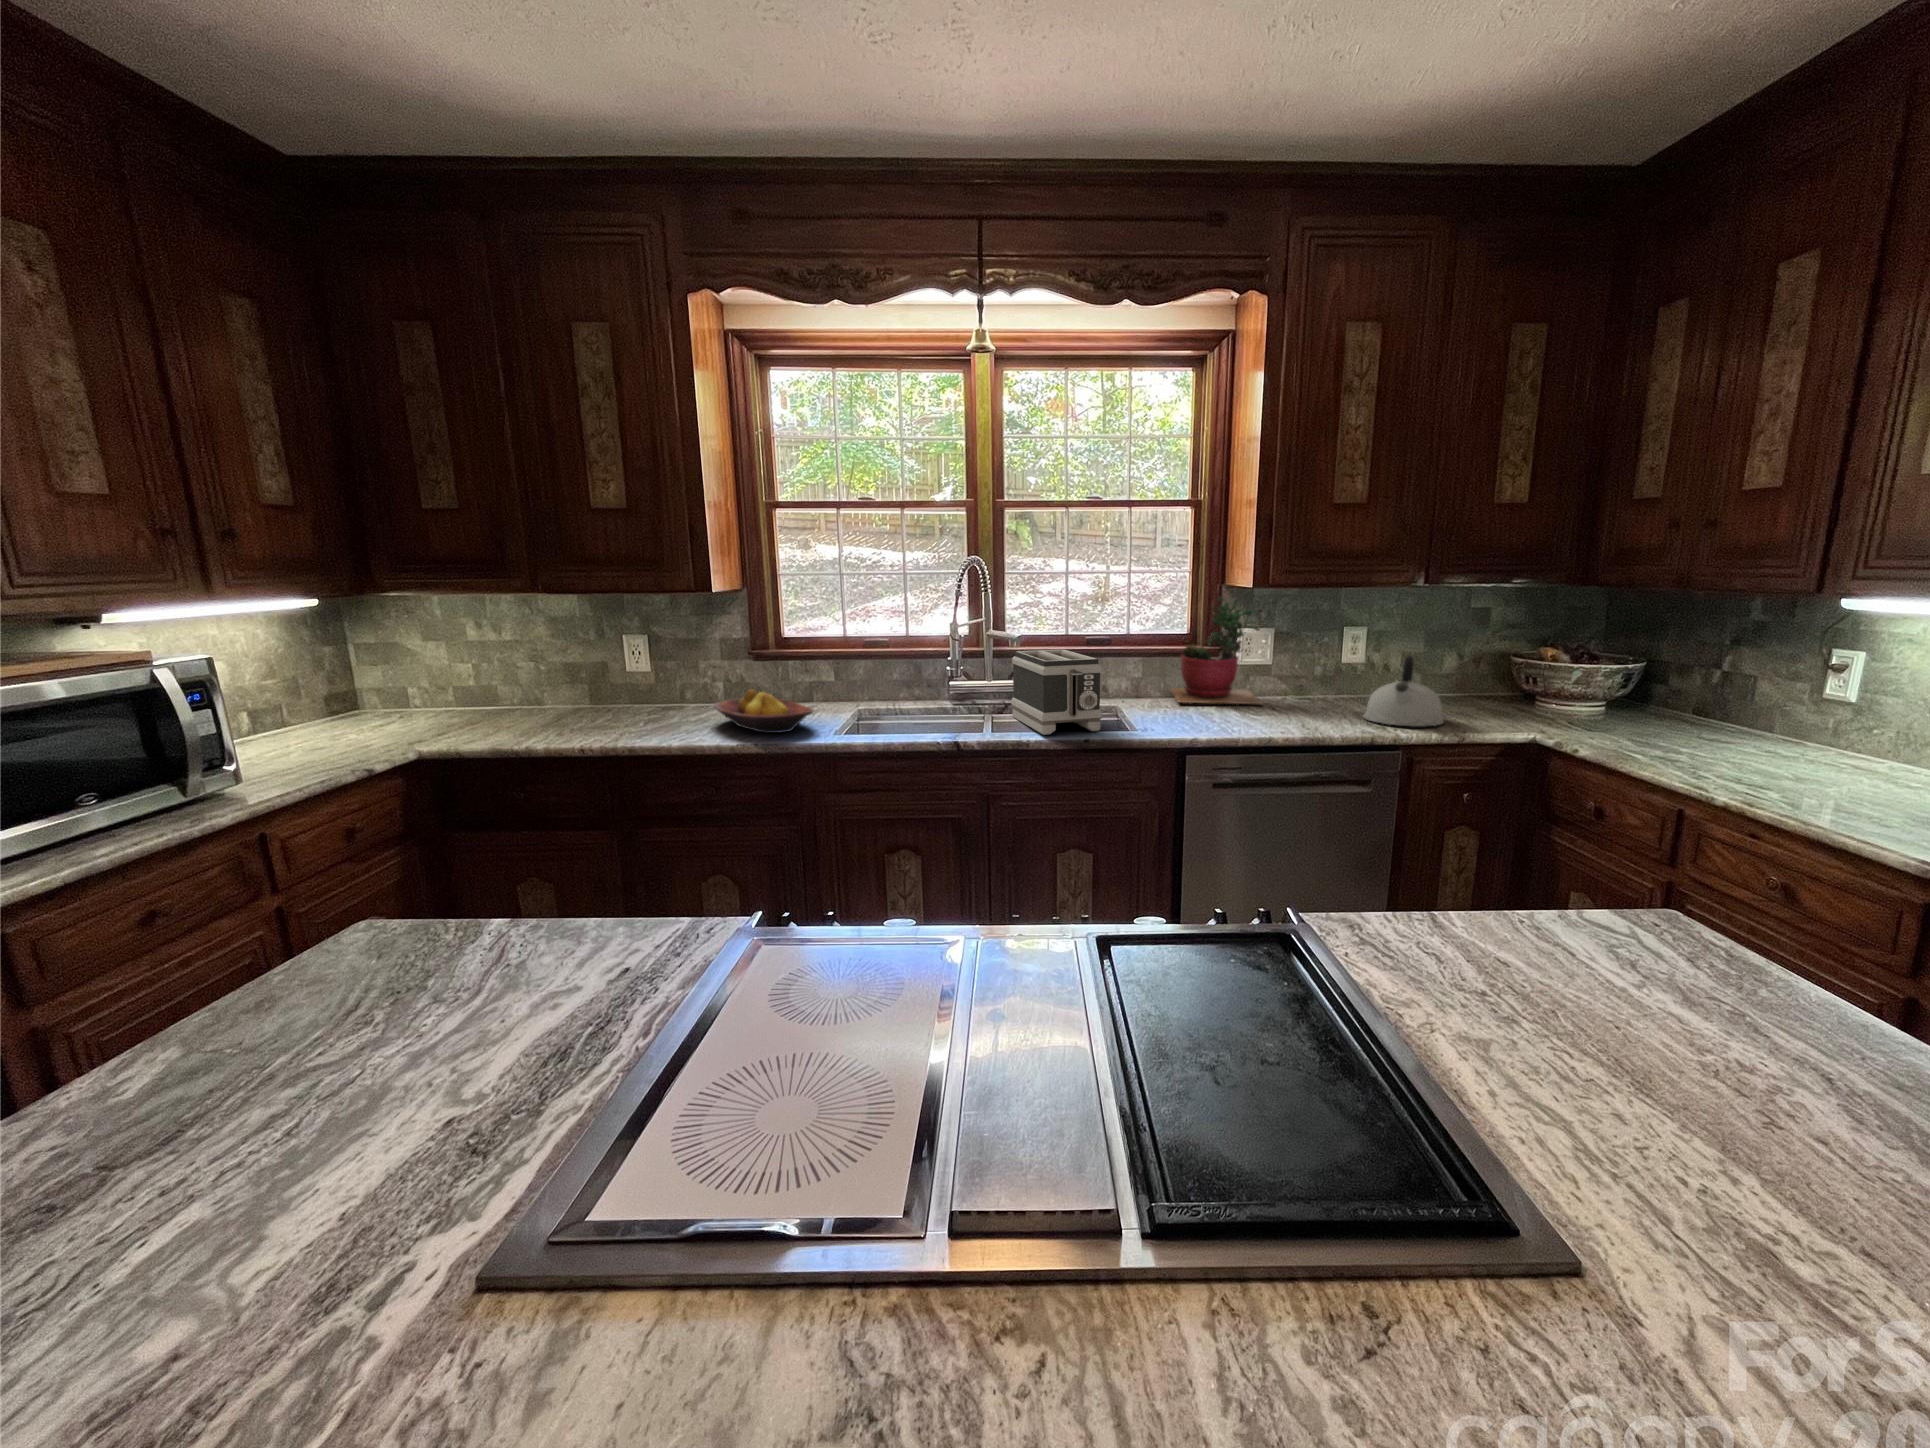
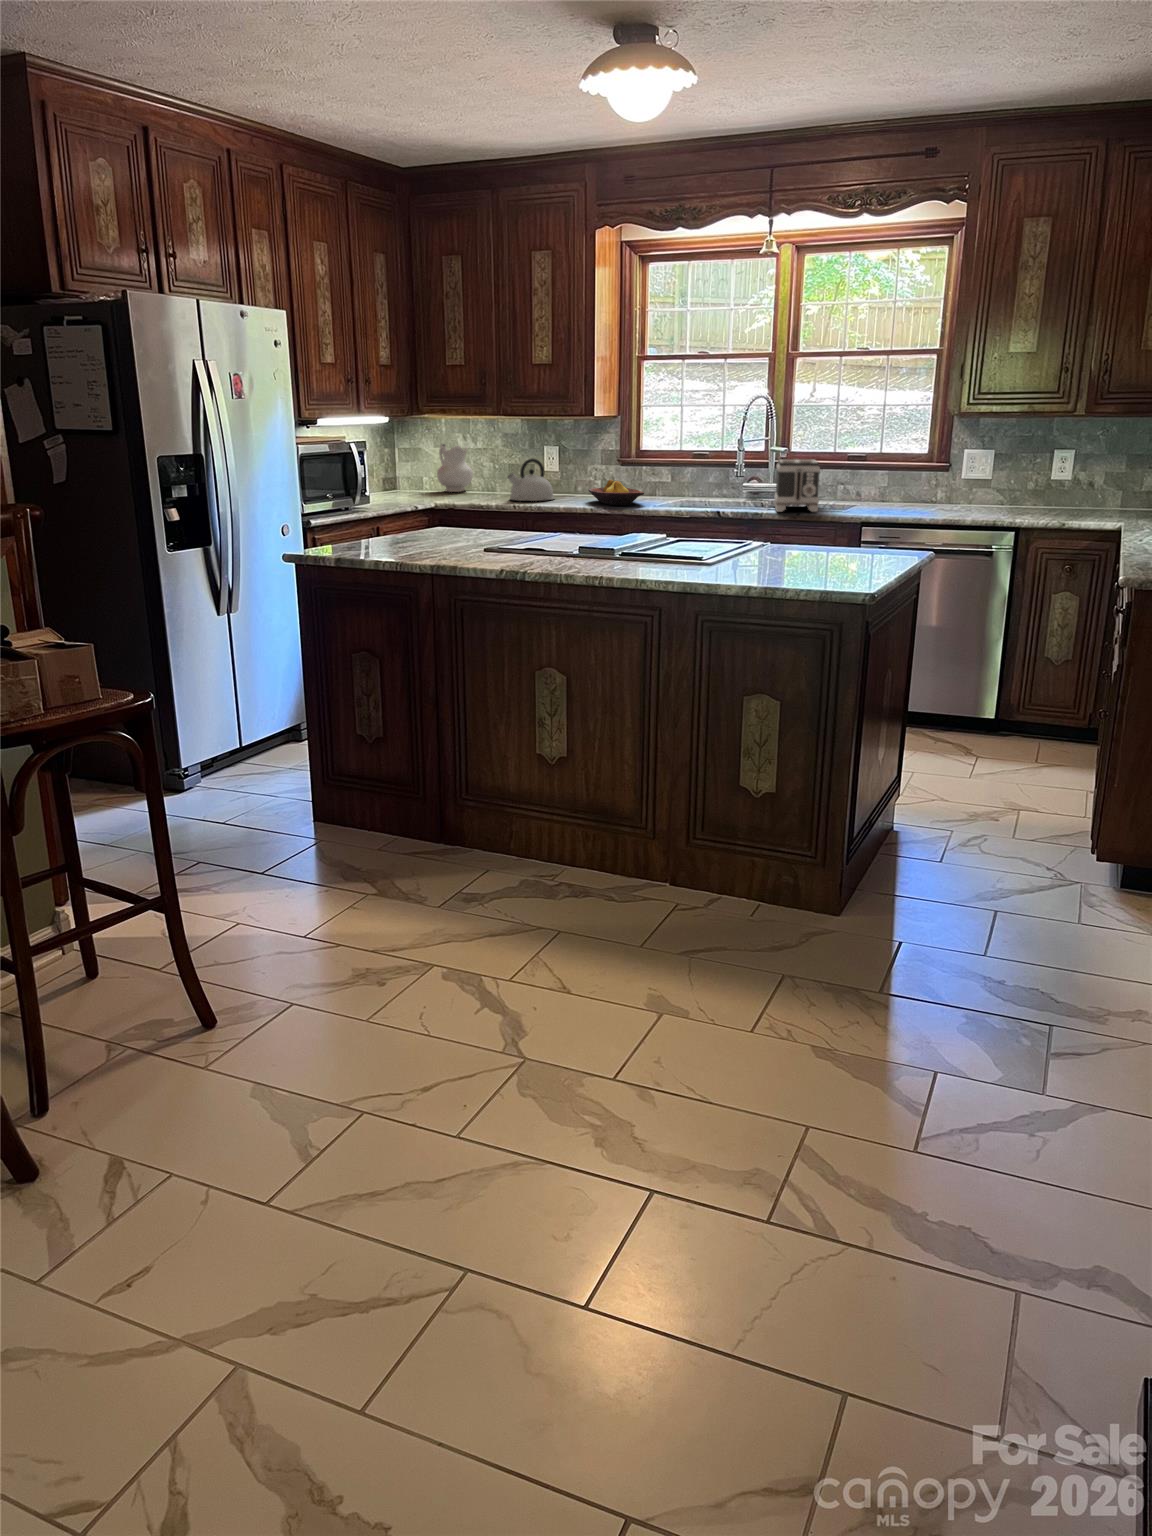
succulent plant: present [1170,597,1262,704] -> none [903,424,982,507]
ceramic pitcher: none [431,634,501,712] -> present [437,444,473,492]
kettle: present [1363,656,1444,726] -> present [508,458,554,501]

